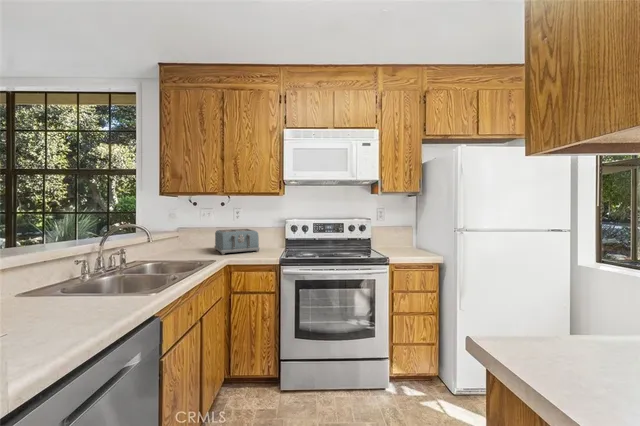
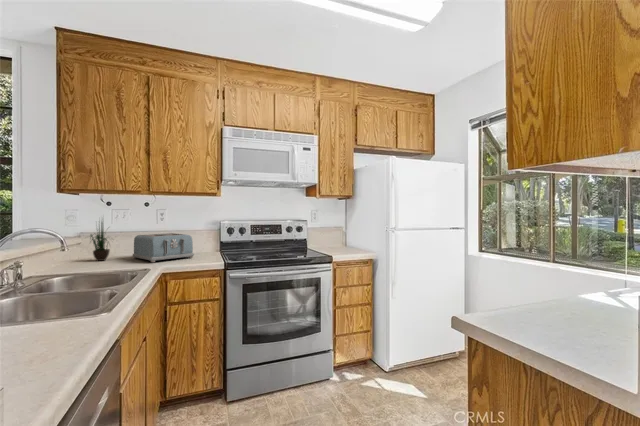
potted plant: none [178,209,202,251] -> present [91,222,110,261]

